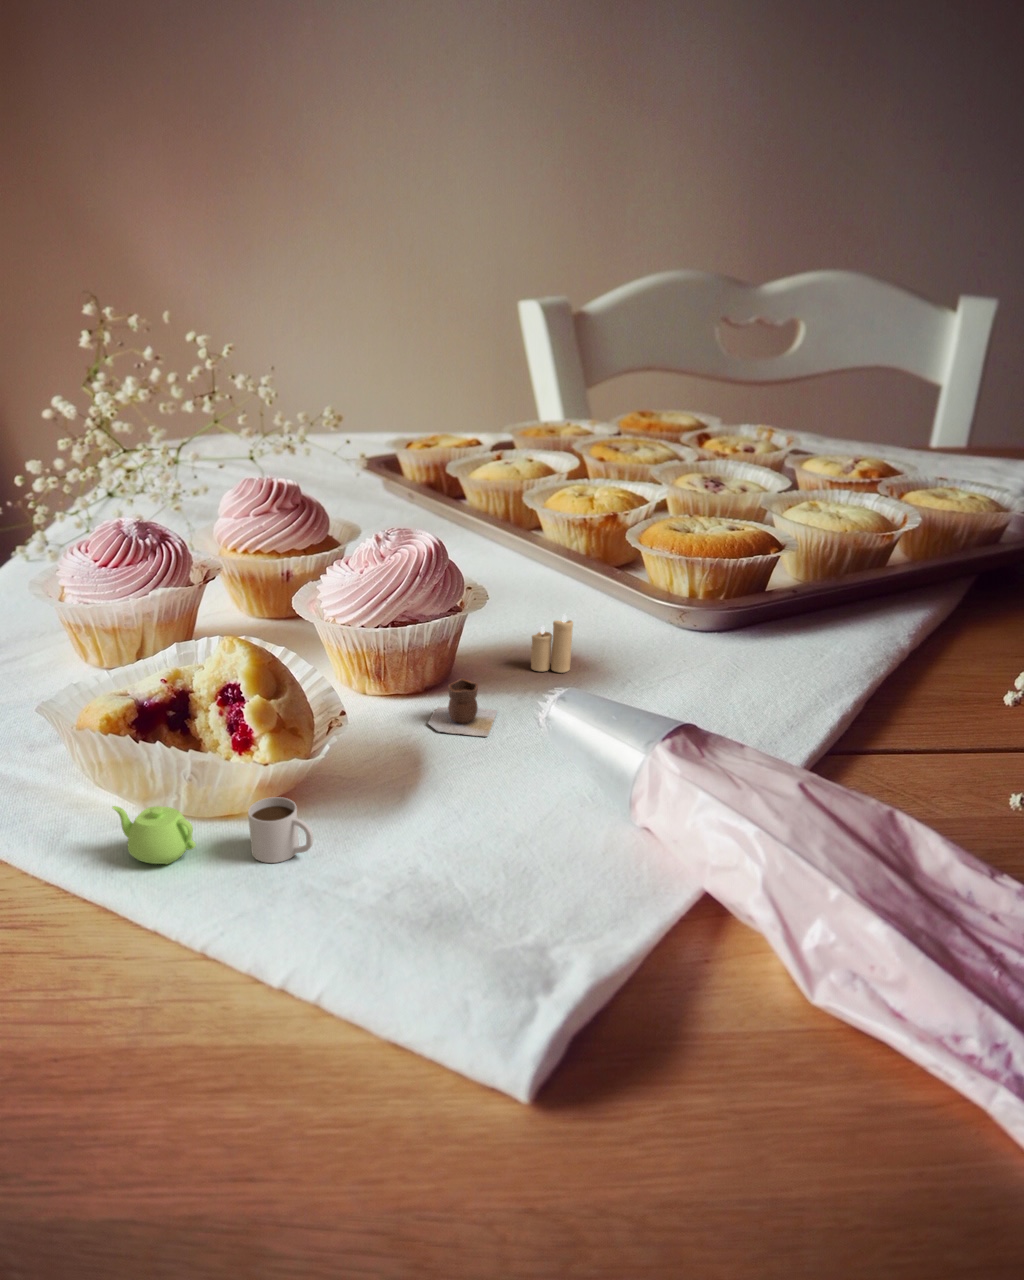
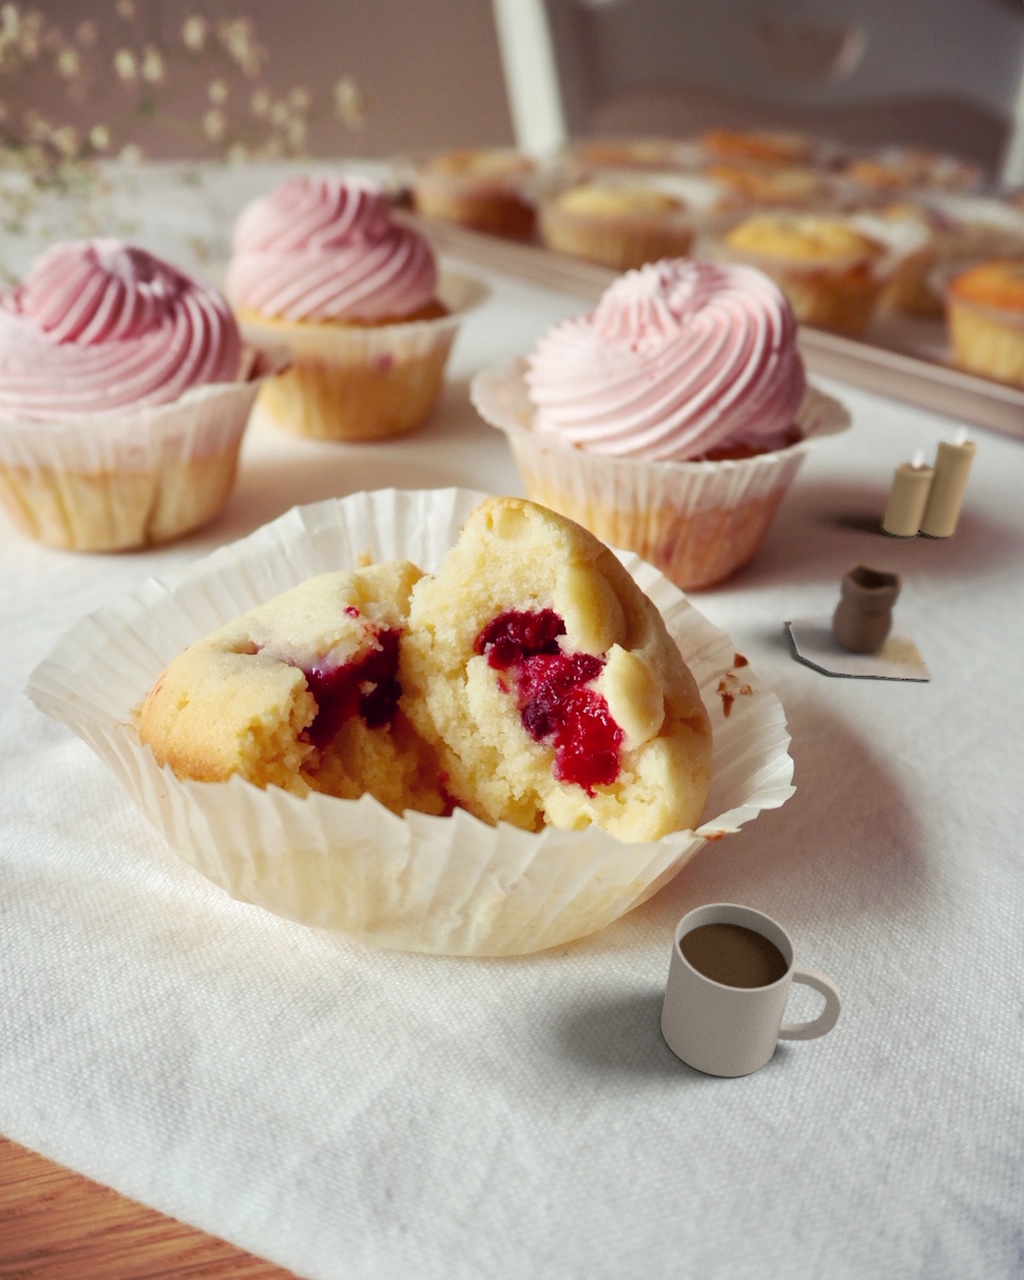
teapot: present [112,806,196,864] -> none [325,955,548,1115]

